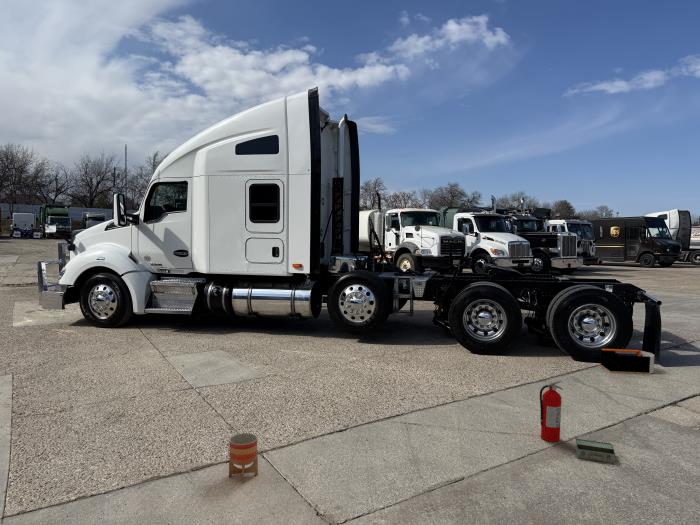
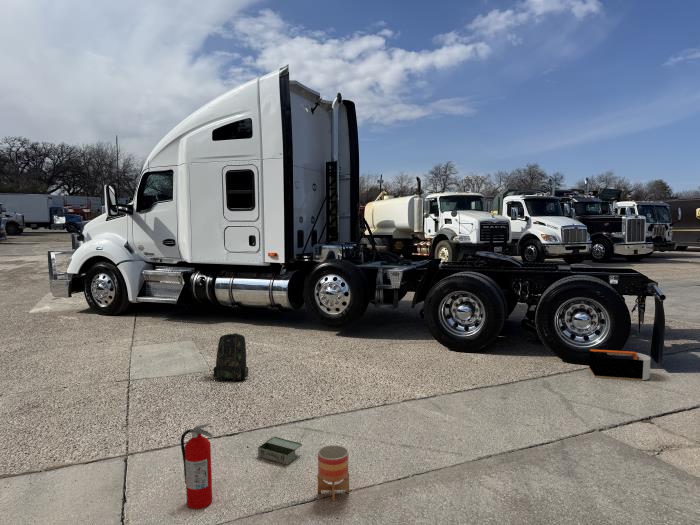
backpack: none [279,340,311,386] -> present [213,333,248,381]
fire extinguisher: present [540,380,563,442] -> present [181,424,213,509]
planter: present [229,433,258,482] -> present [318,445,349,501]
toolbox: present [576,439,615,463] -> present [258,437,302,465]

